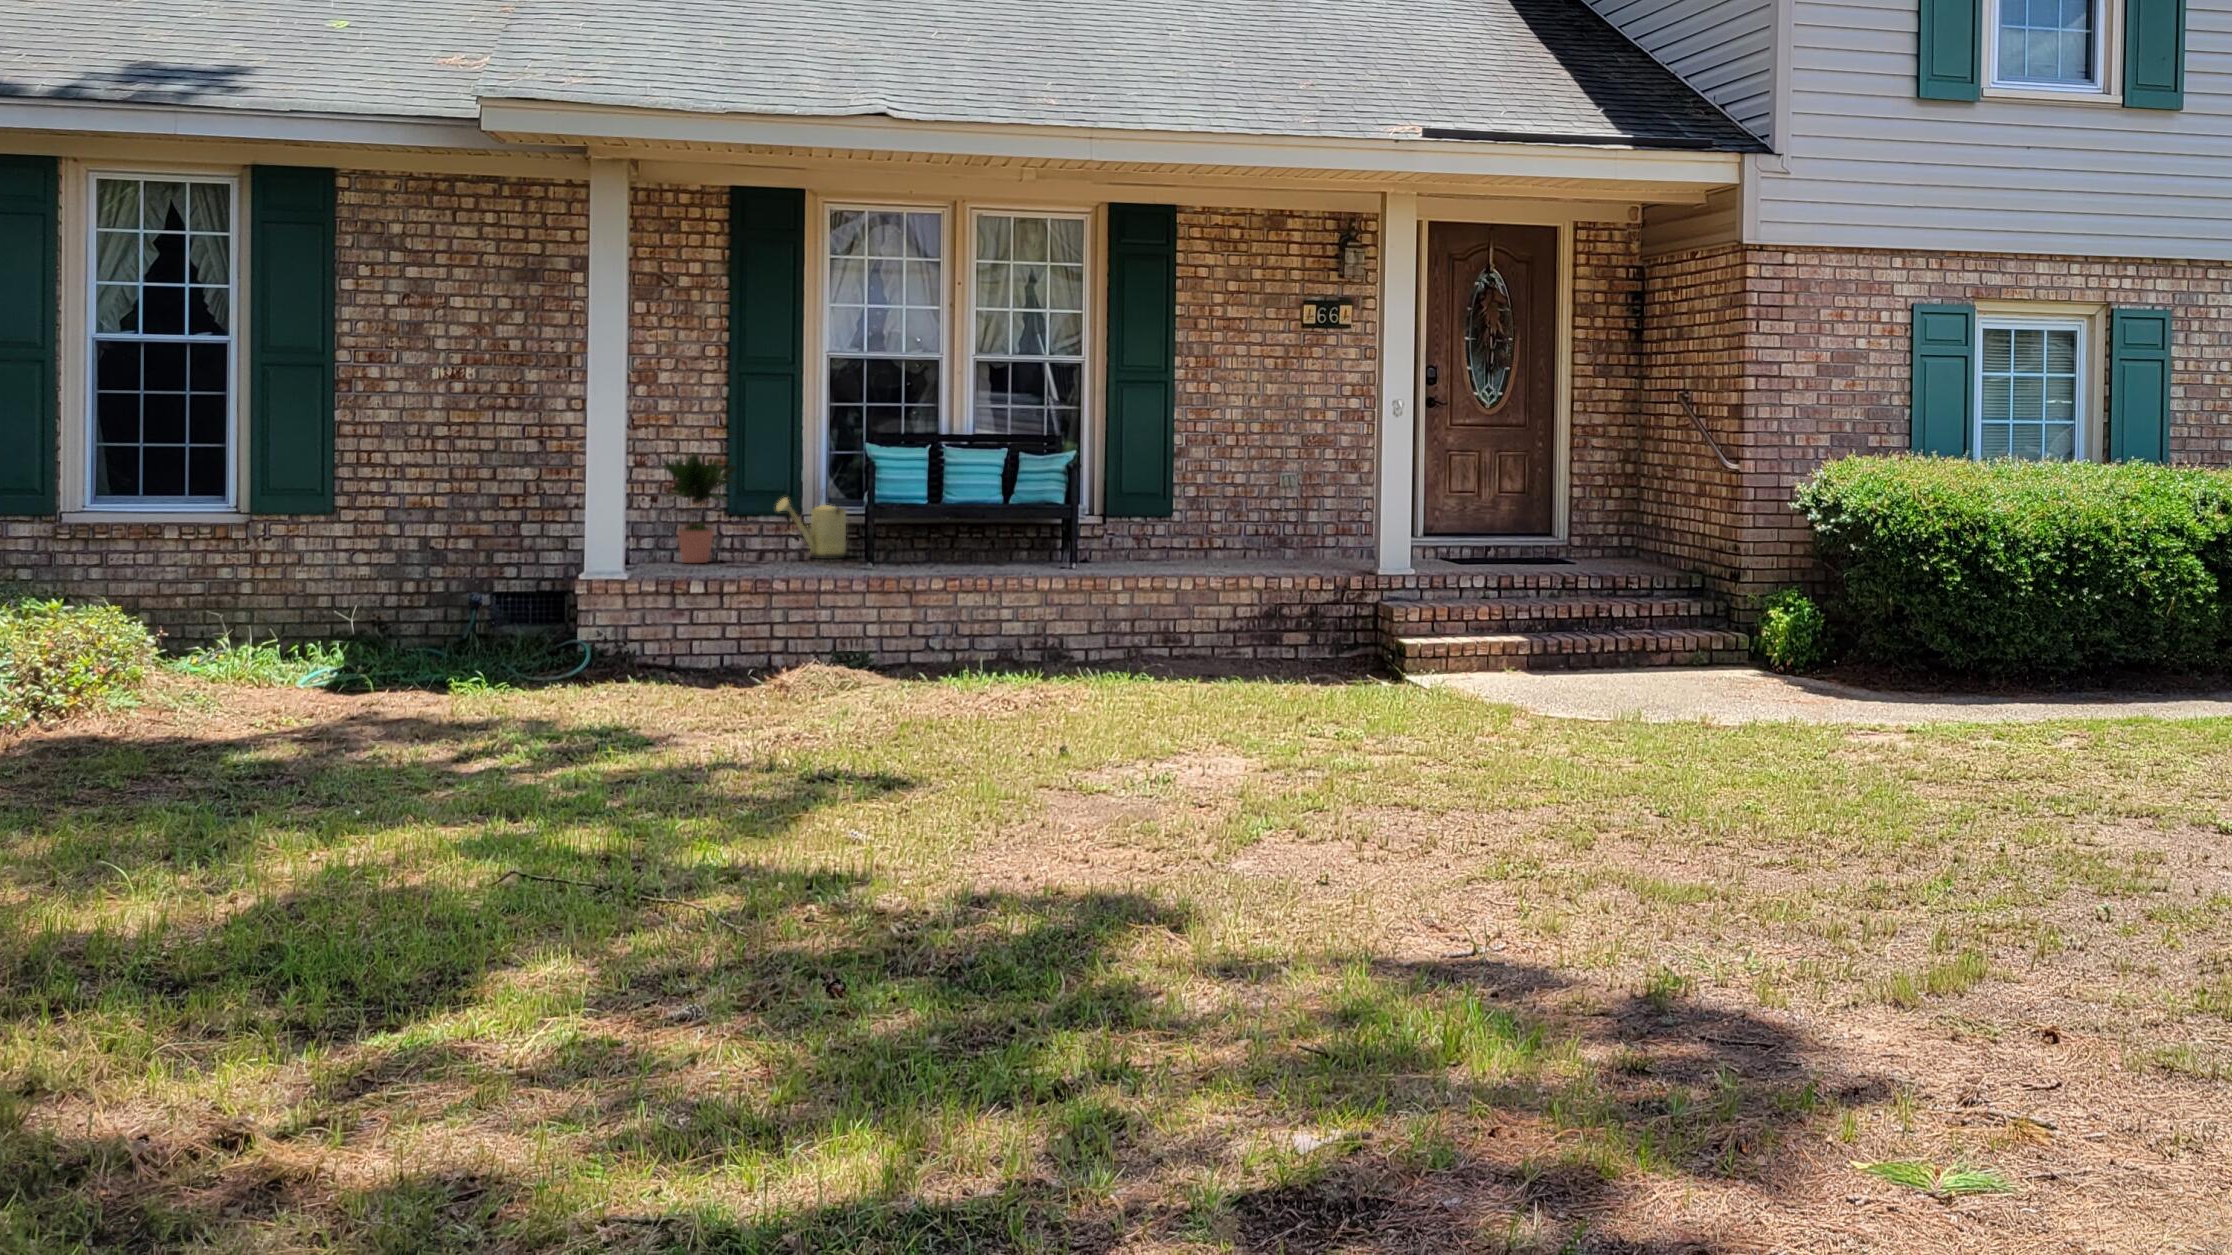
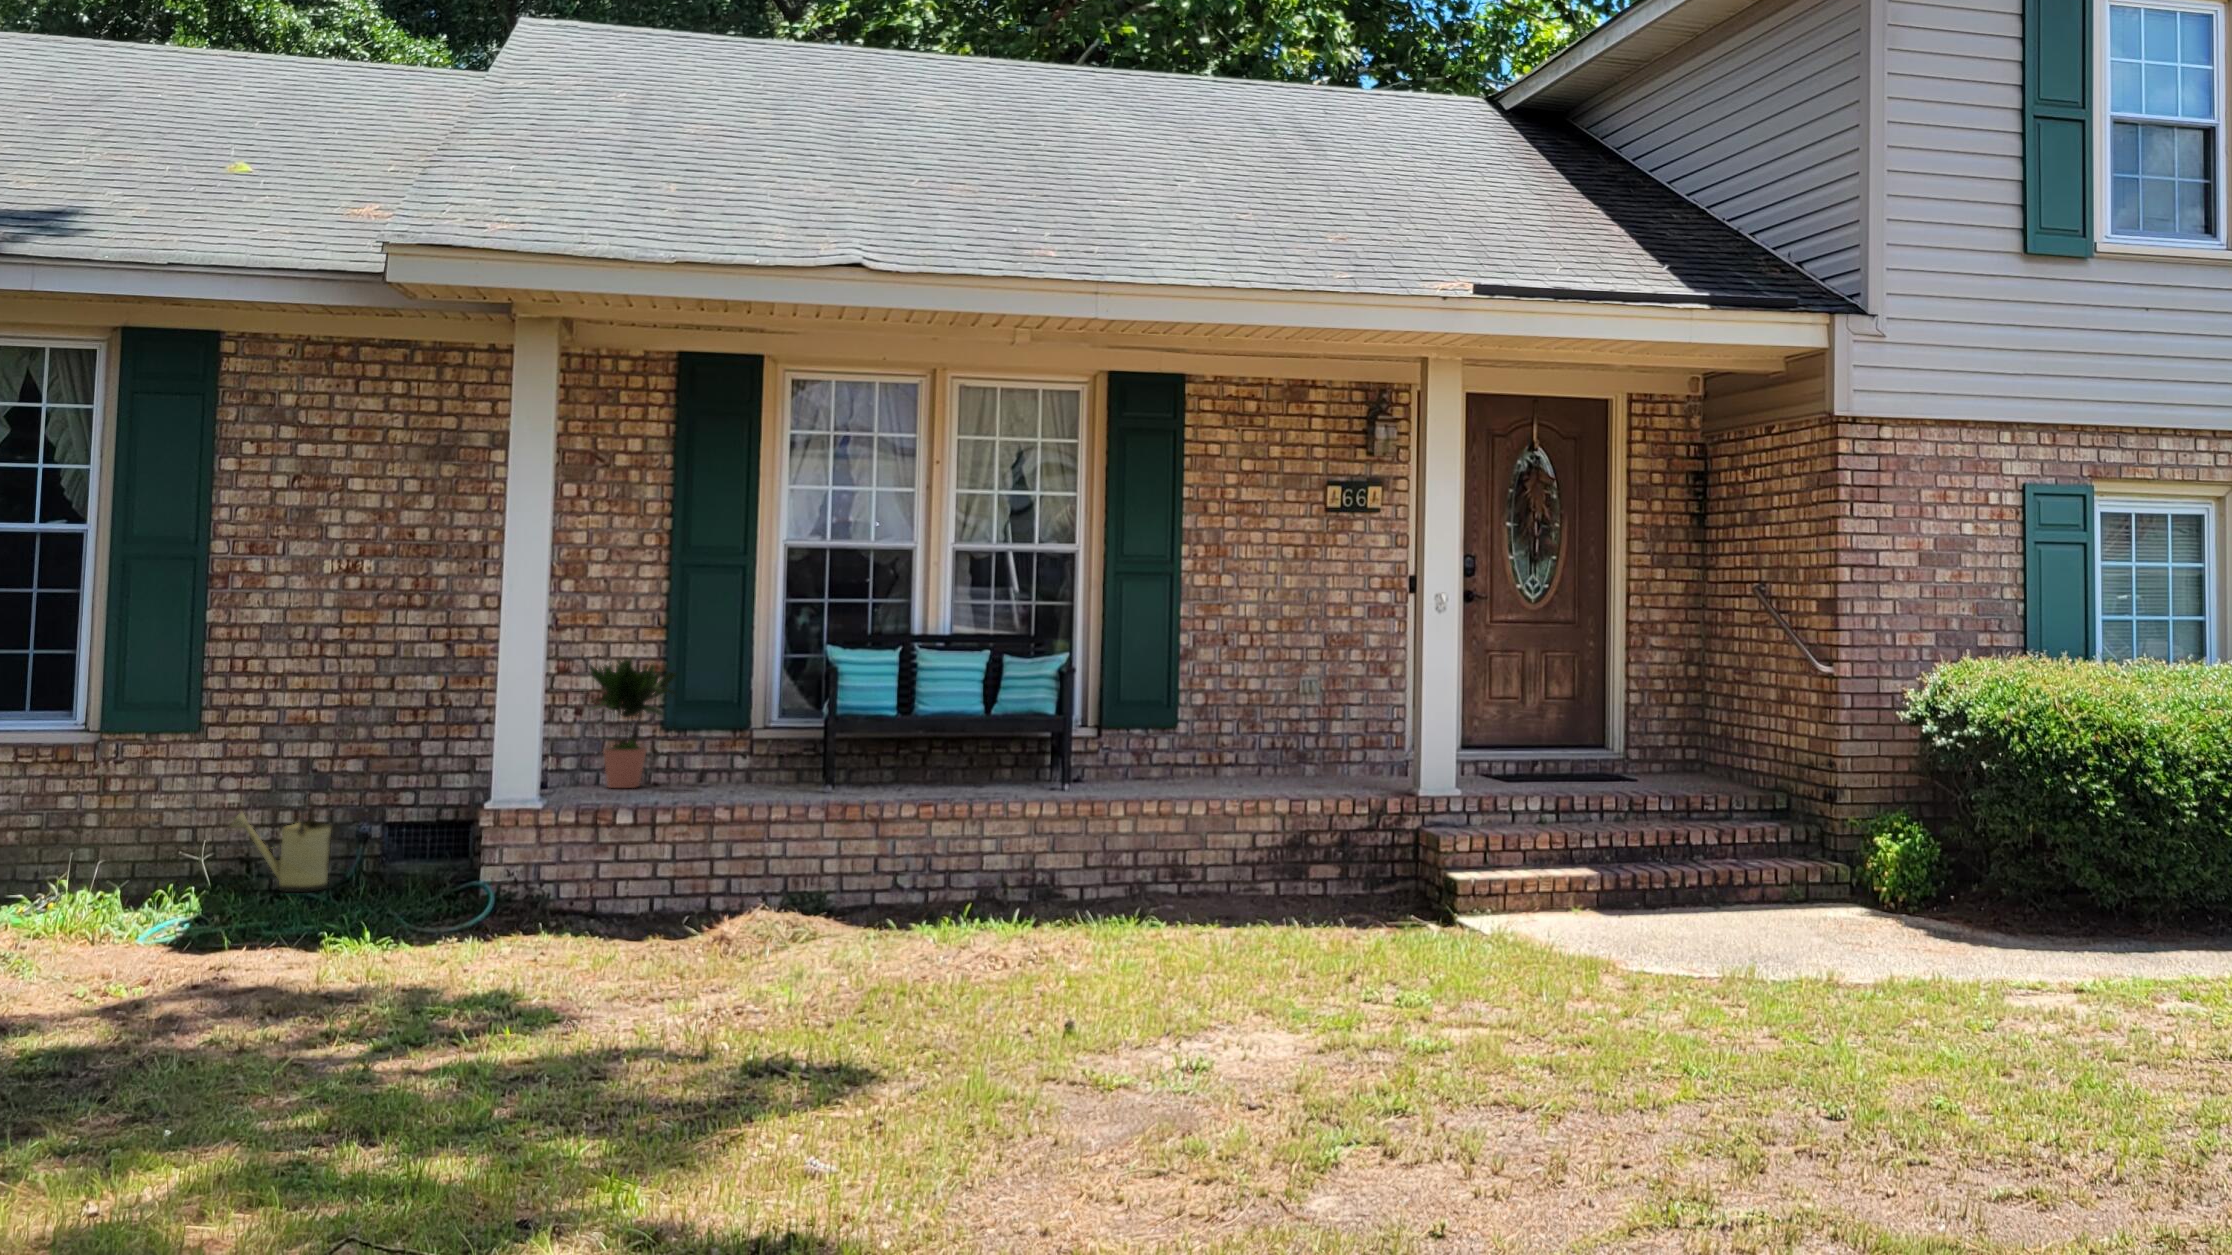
watering can: present [776,498,850,559] -> present [229,802,337,892]

